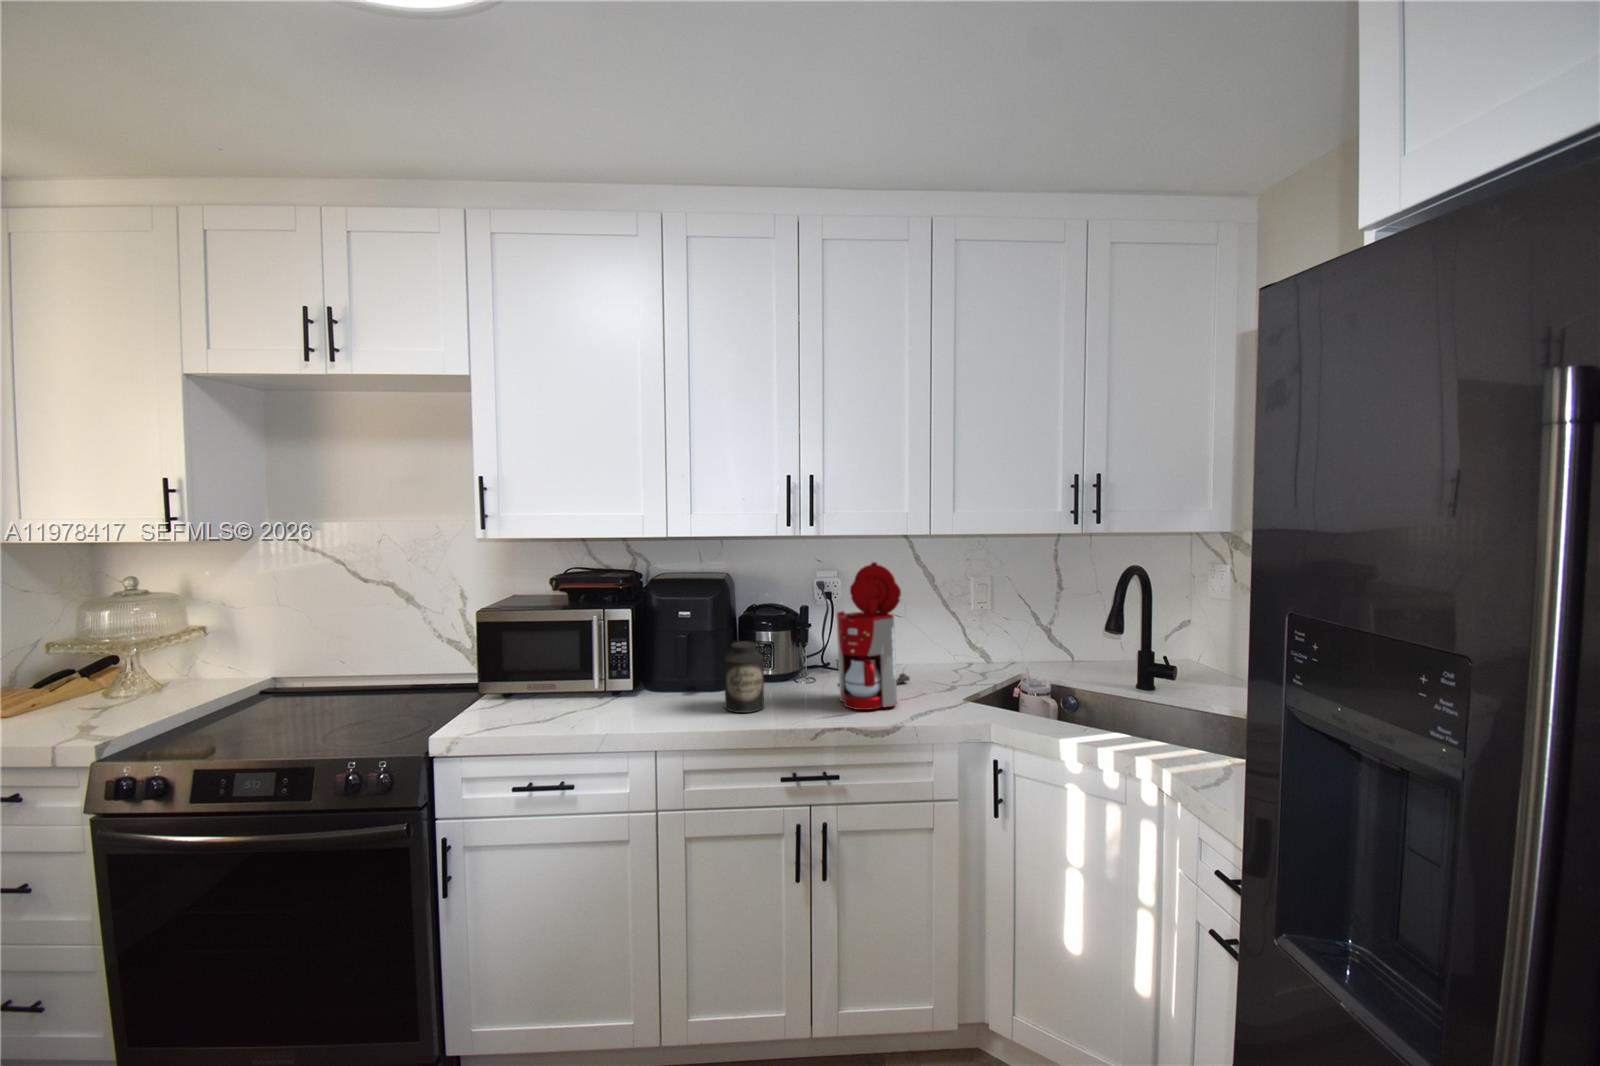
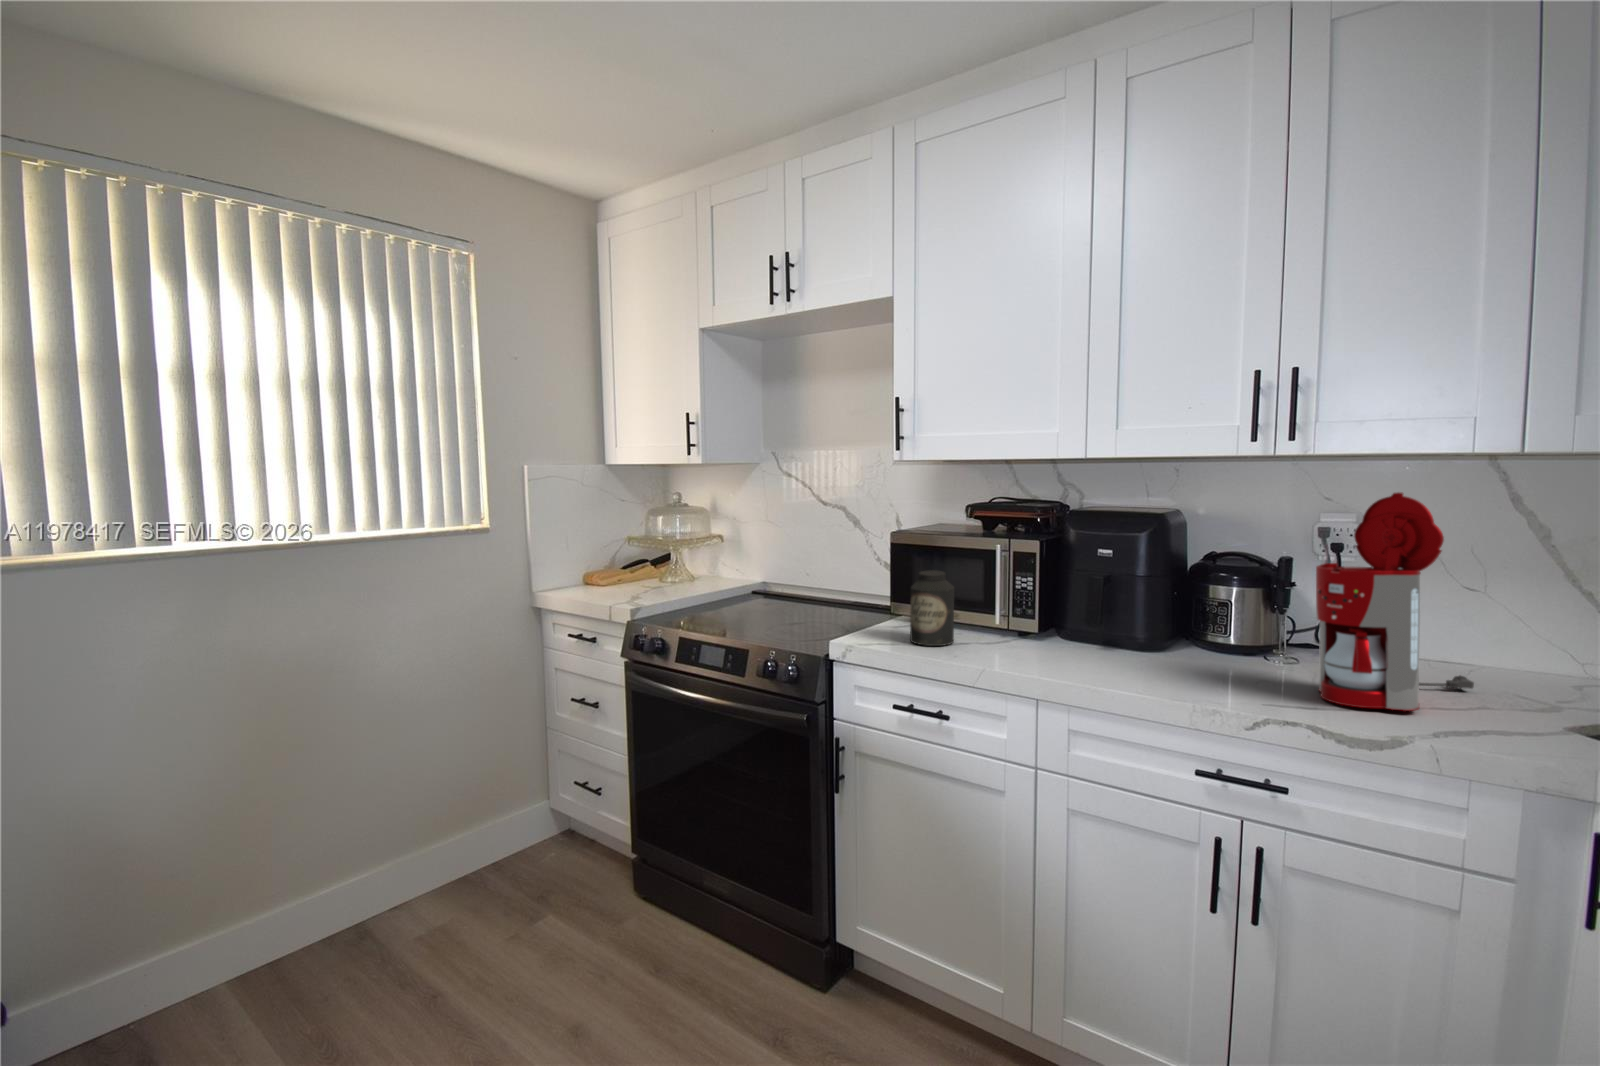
canister: present [724,641,764,713] -> present [910,570,954,646]

